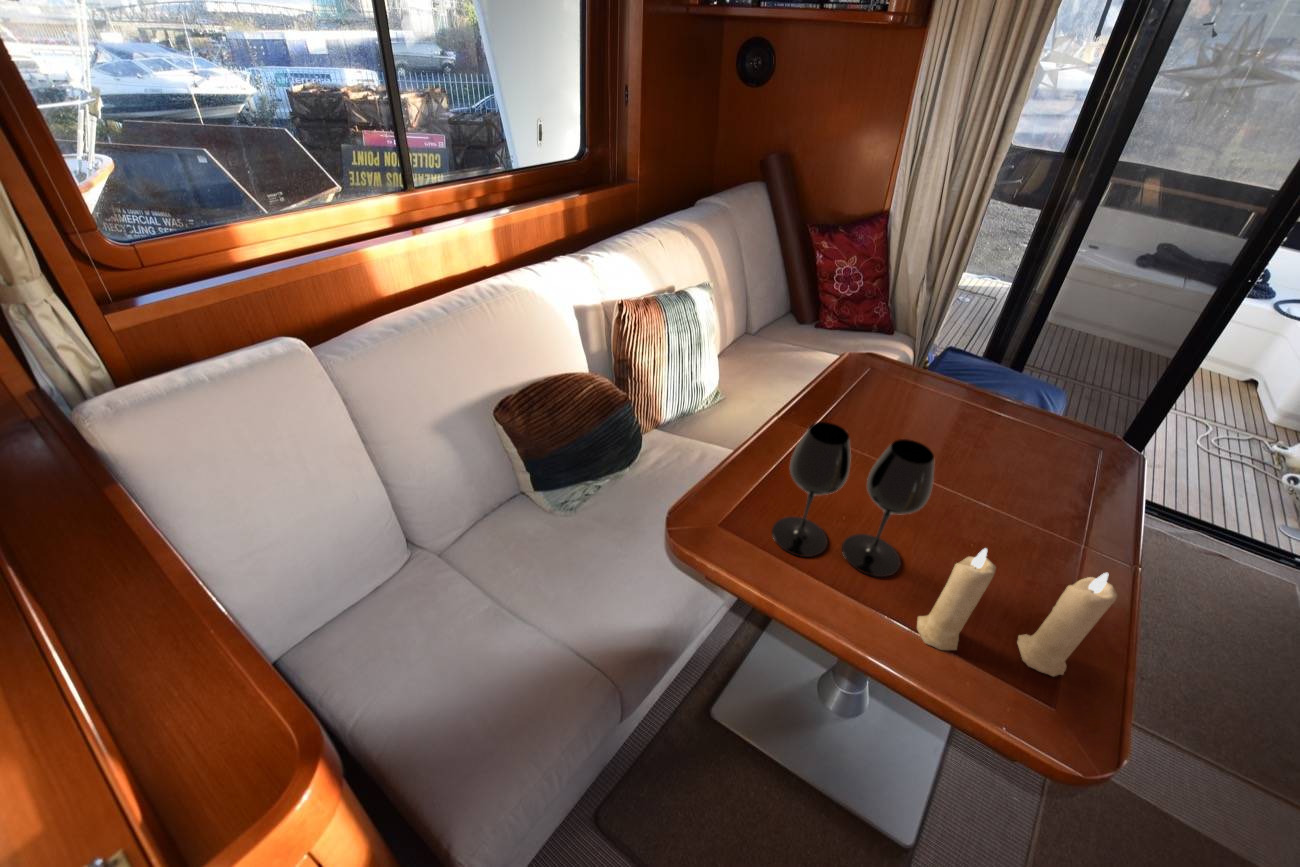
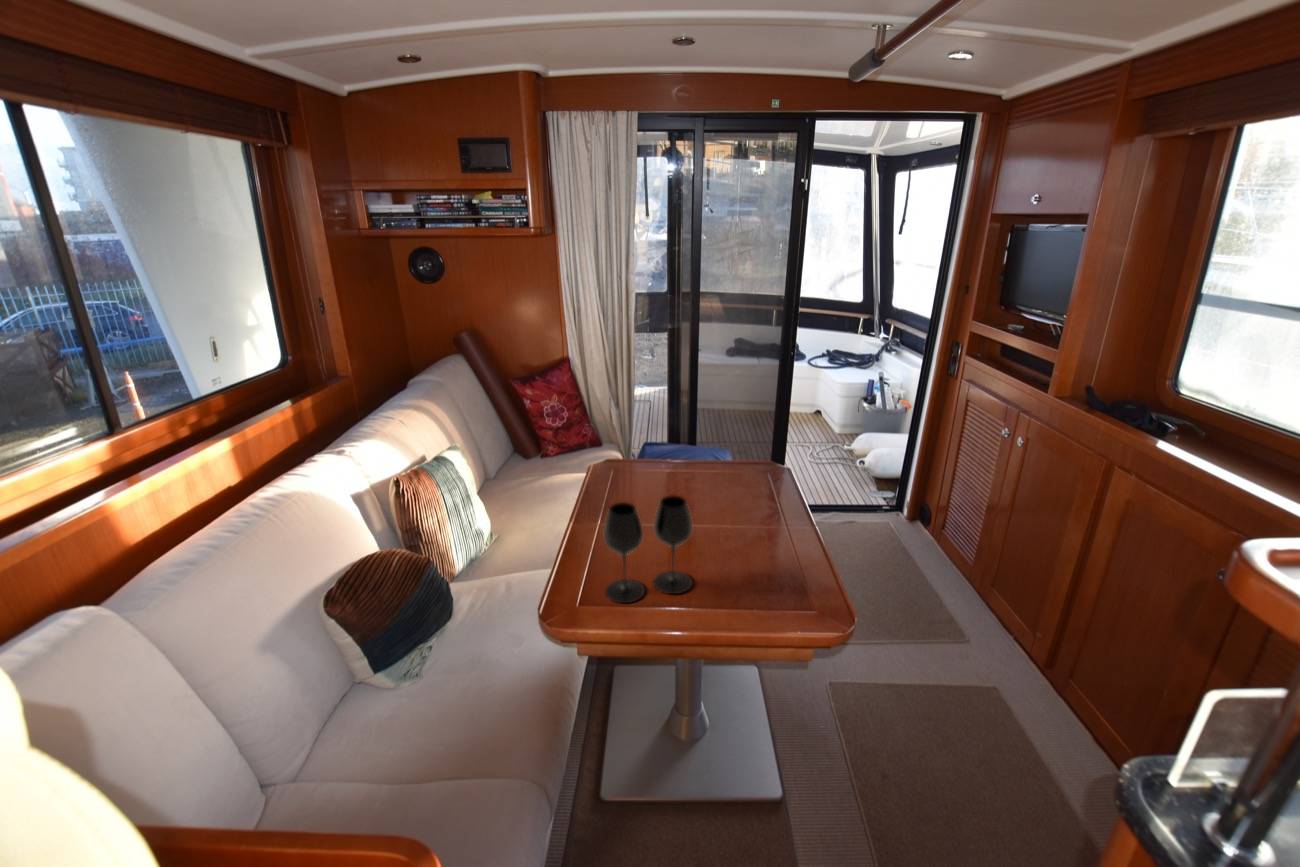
candle: present [917,548,1117,676] -> none [716,520,801,615]

